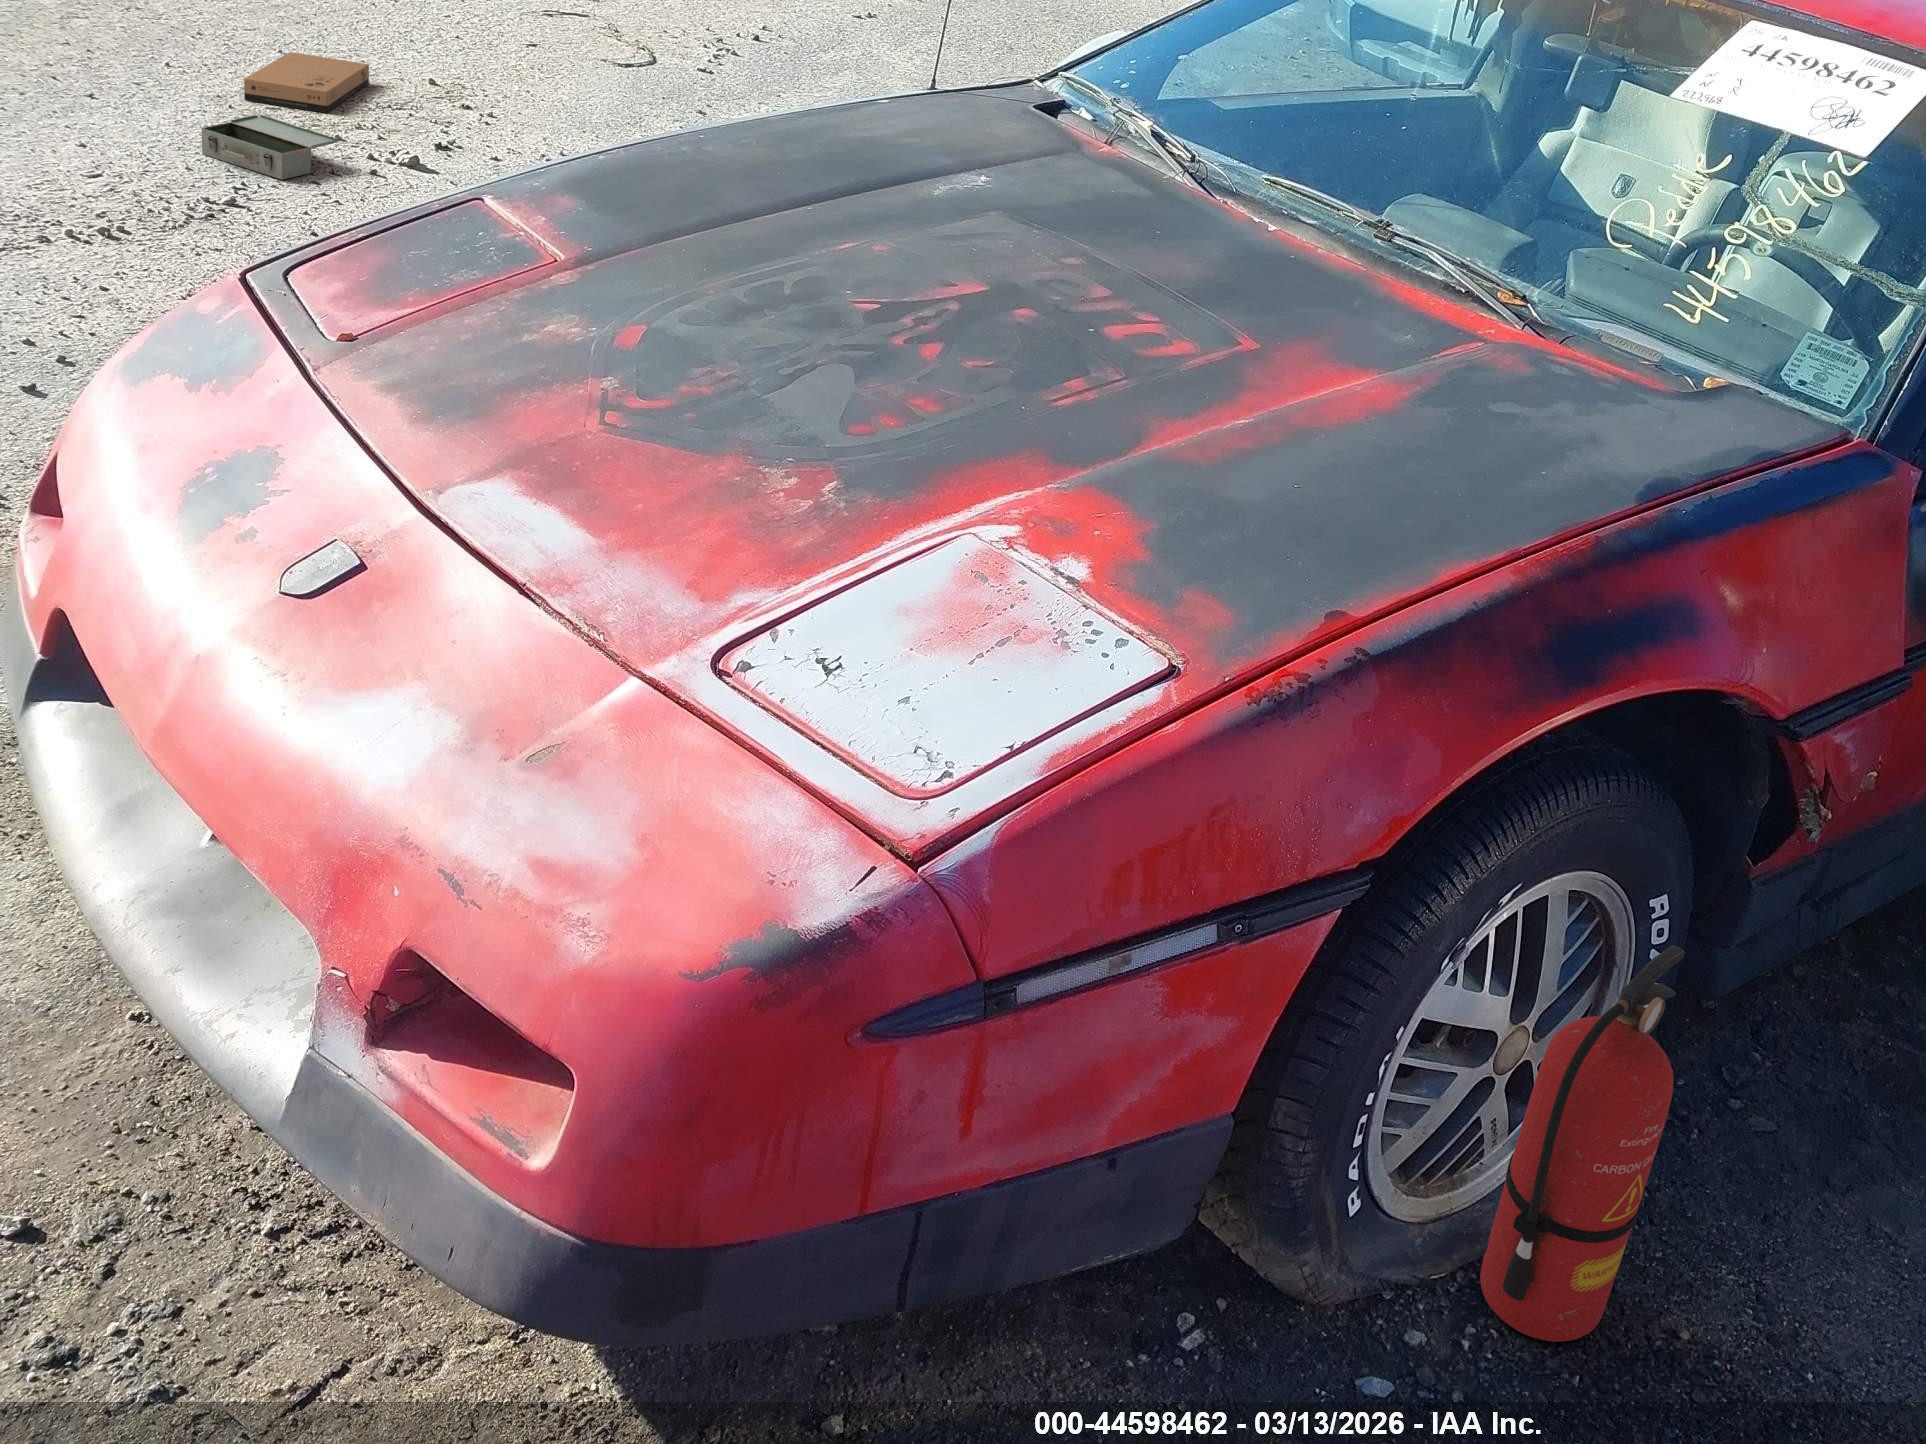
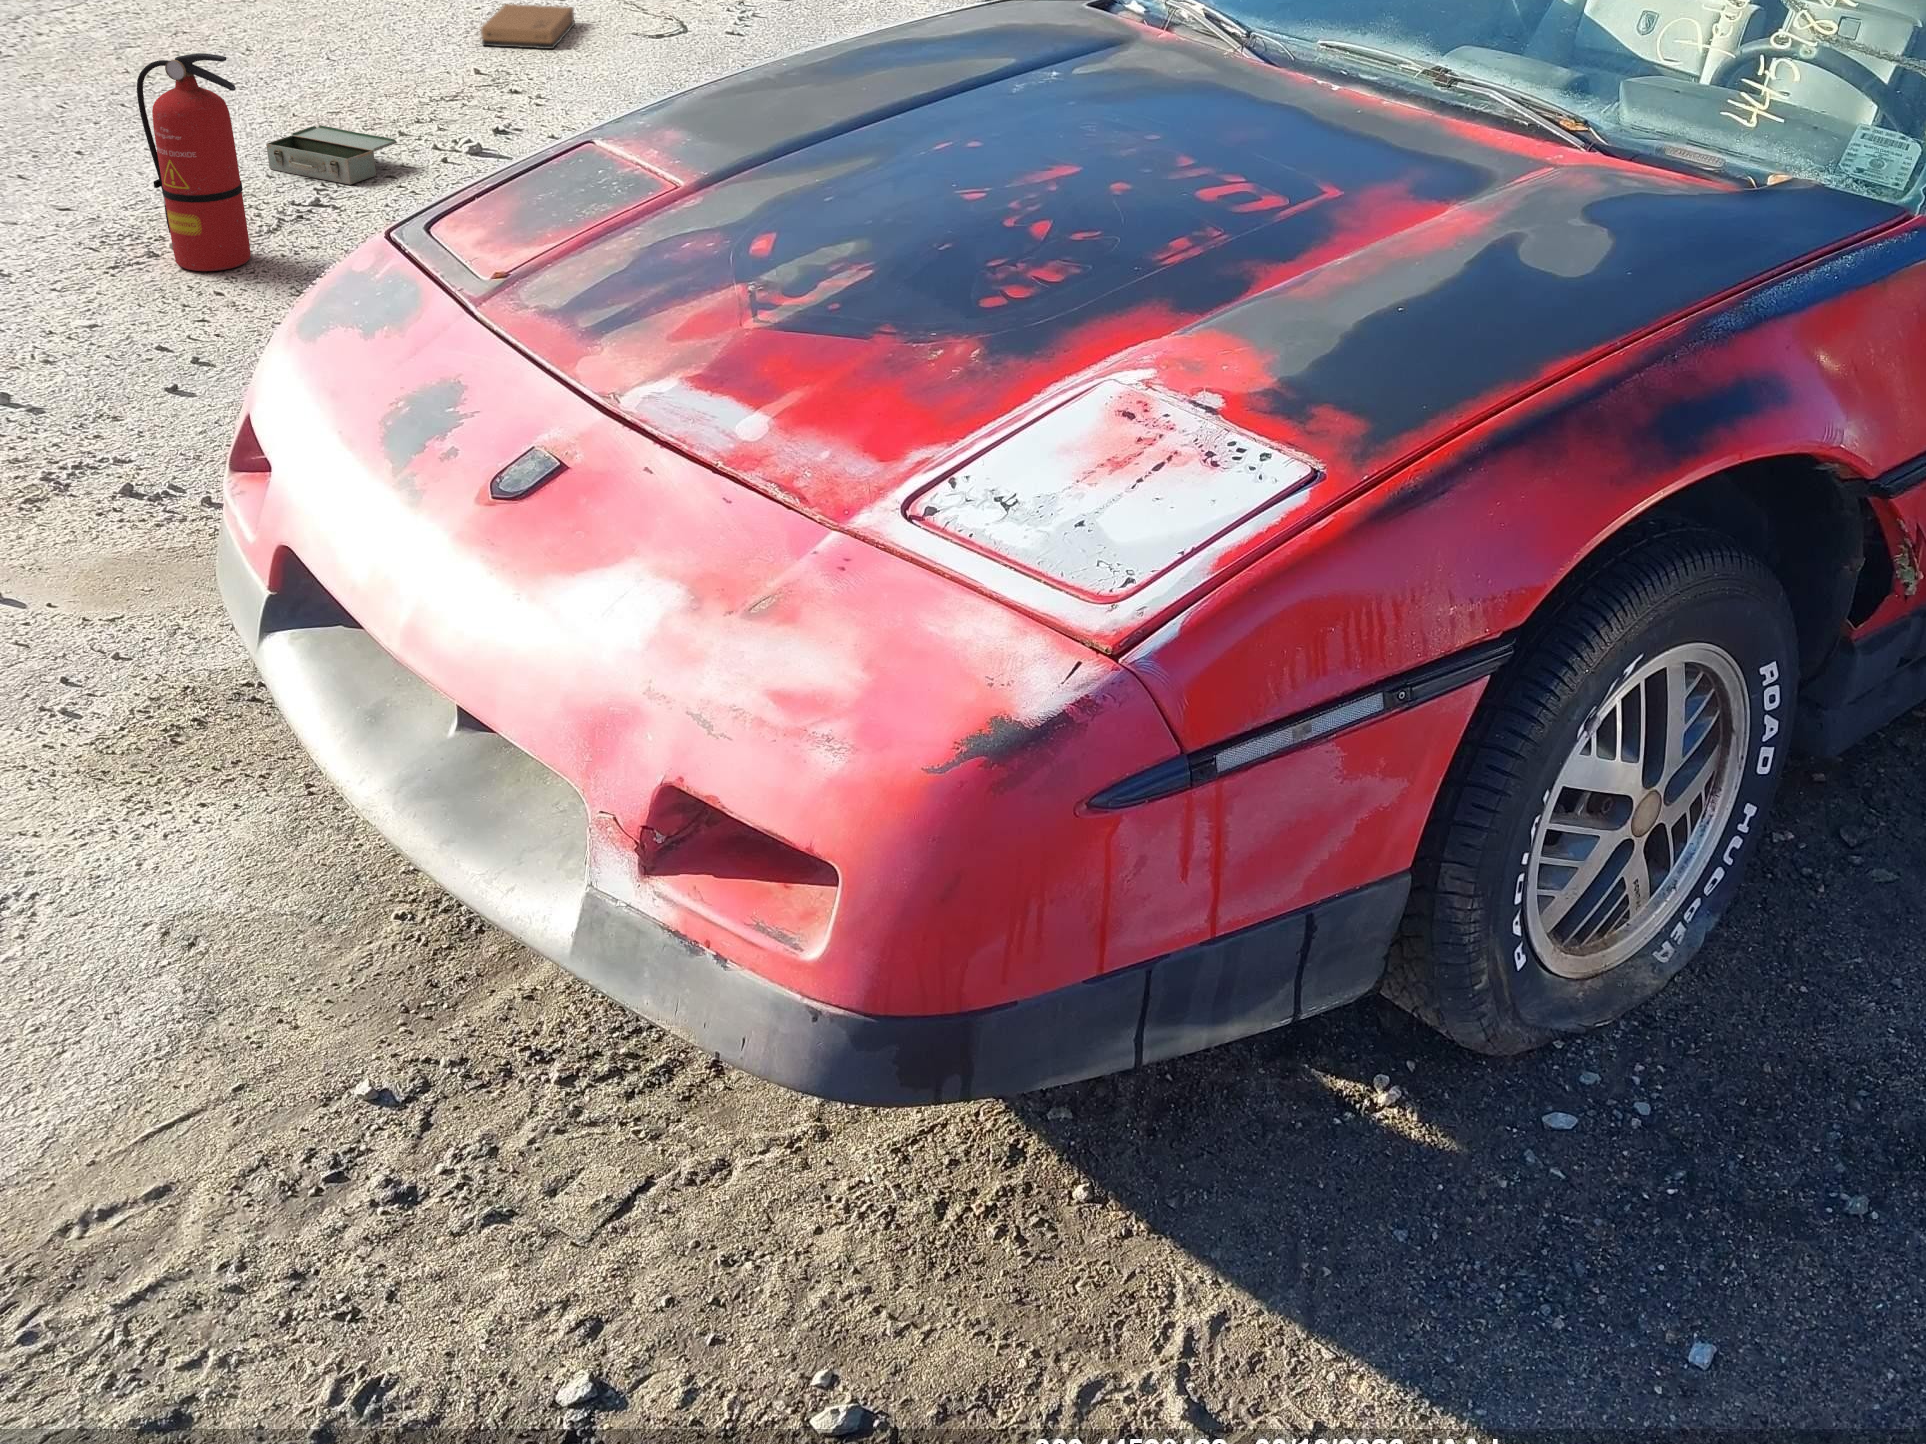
cardboard box: present [244,52,369,113] -> present [481,4,574,49]
fire extinguisher: present [1480,945,1685,1342] -> present [137,53,251,271]

